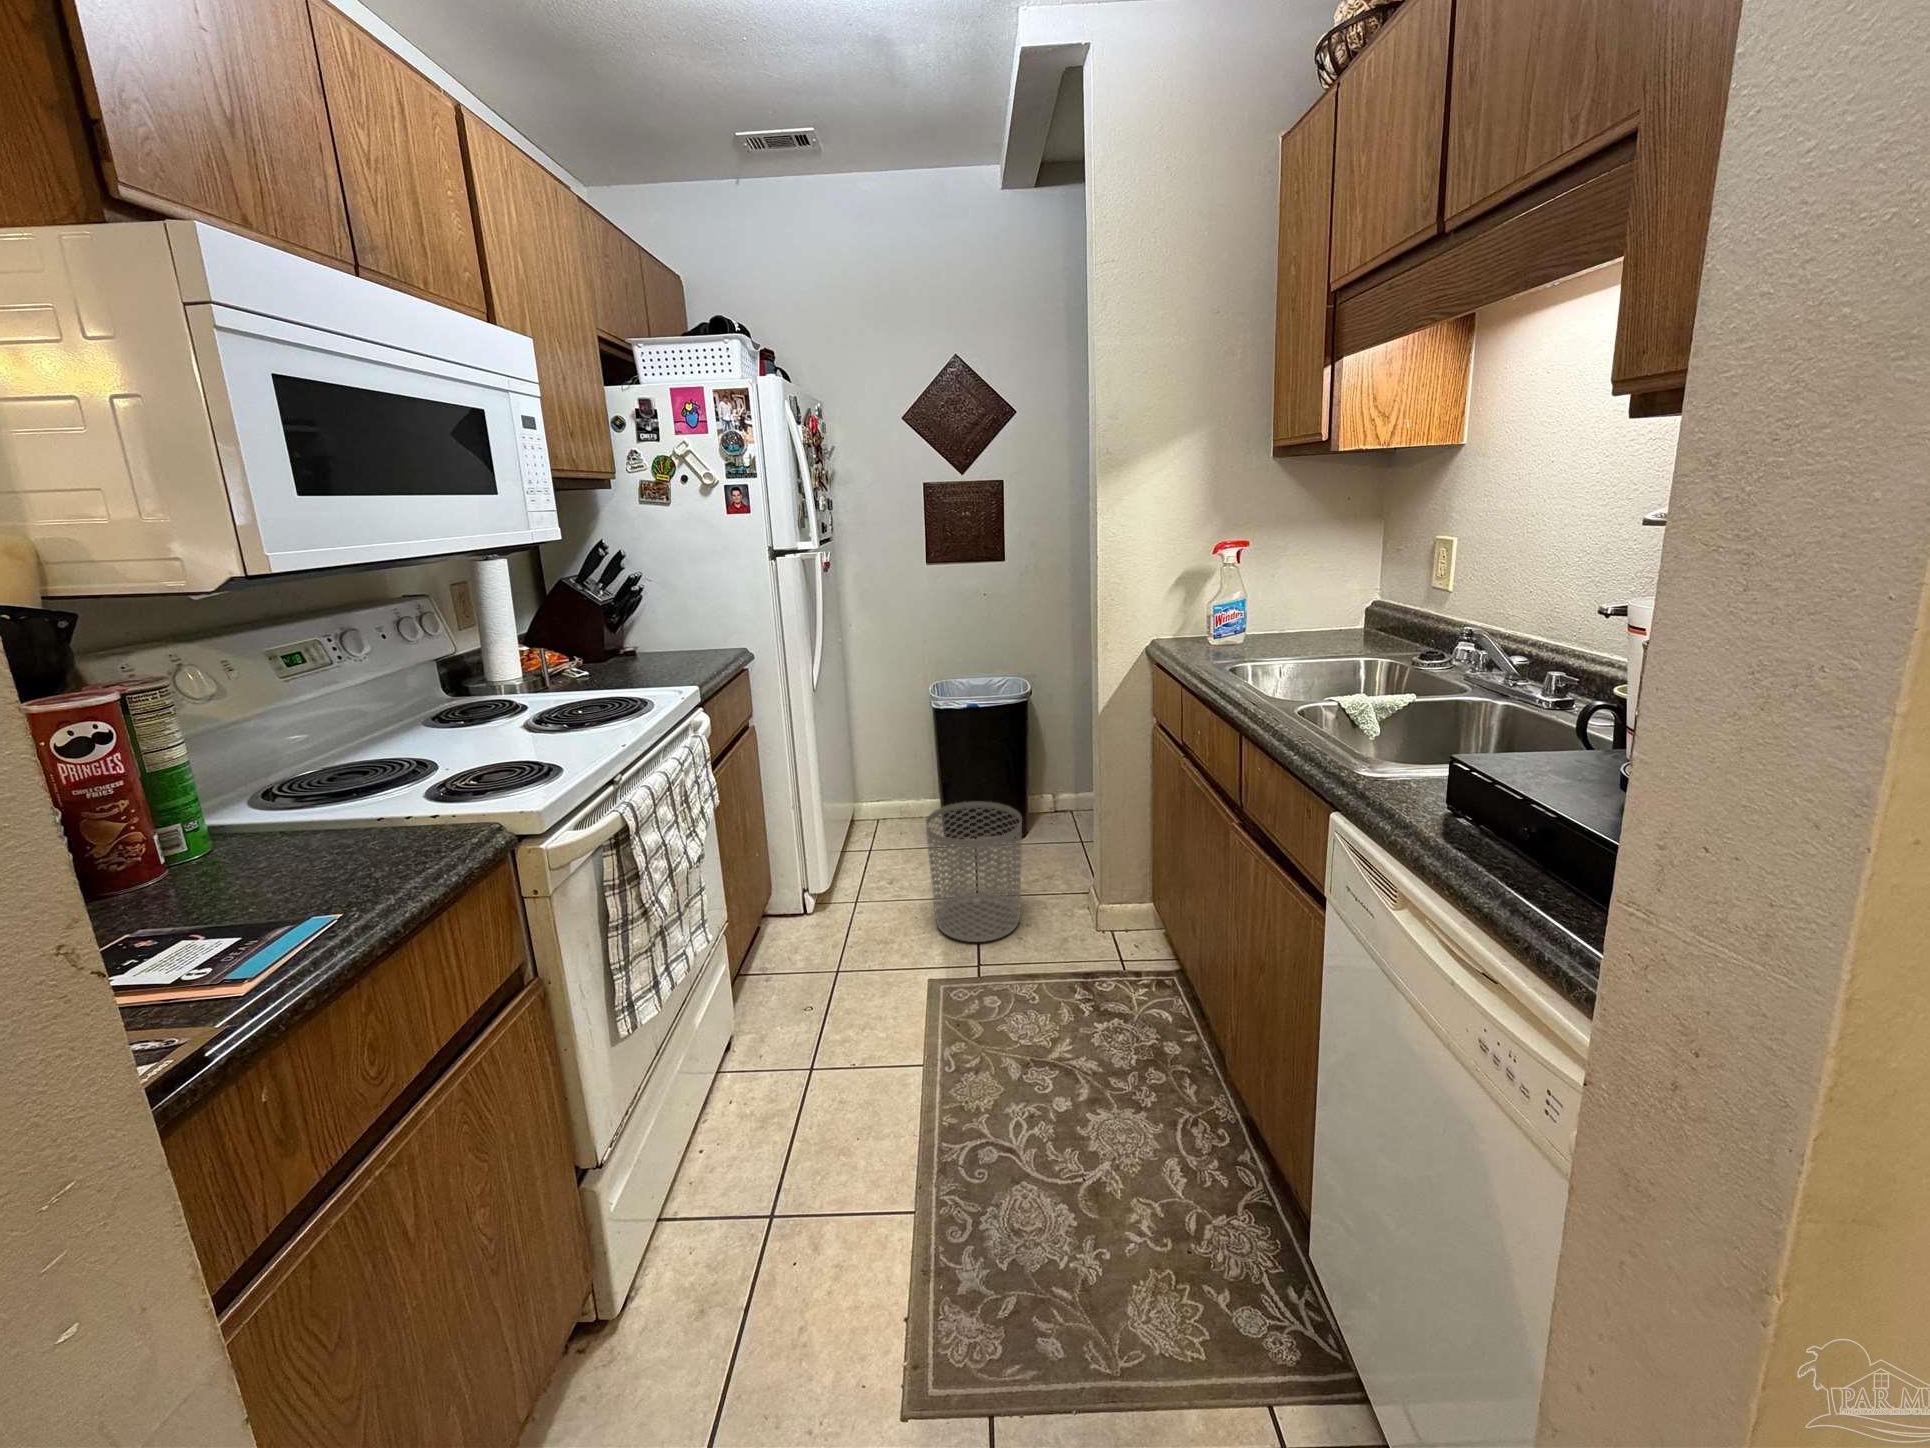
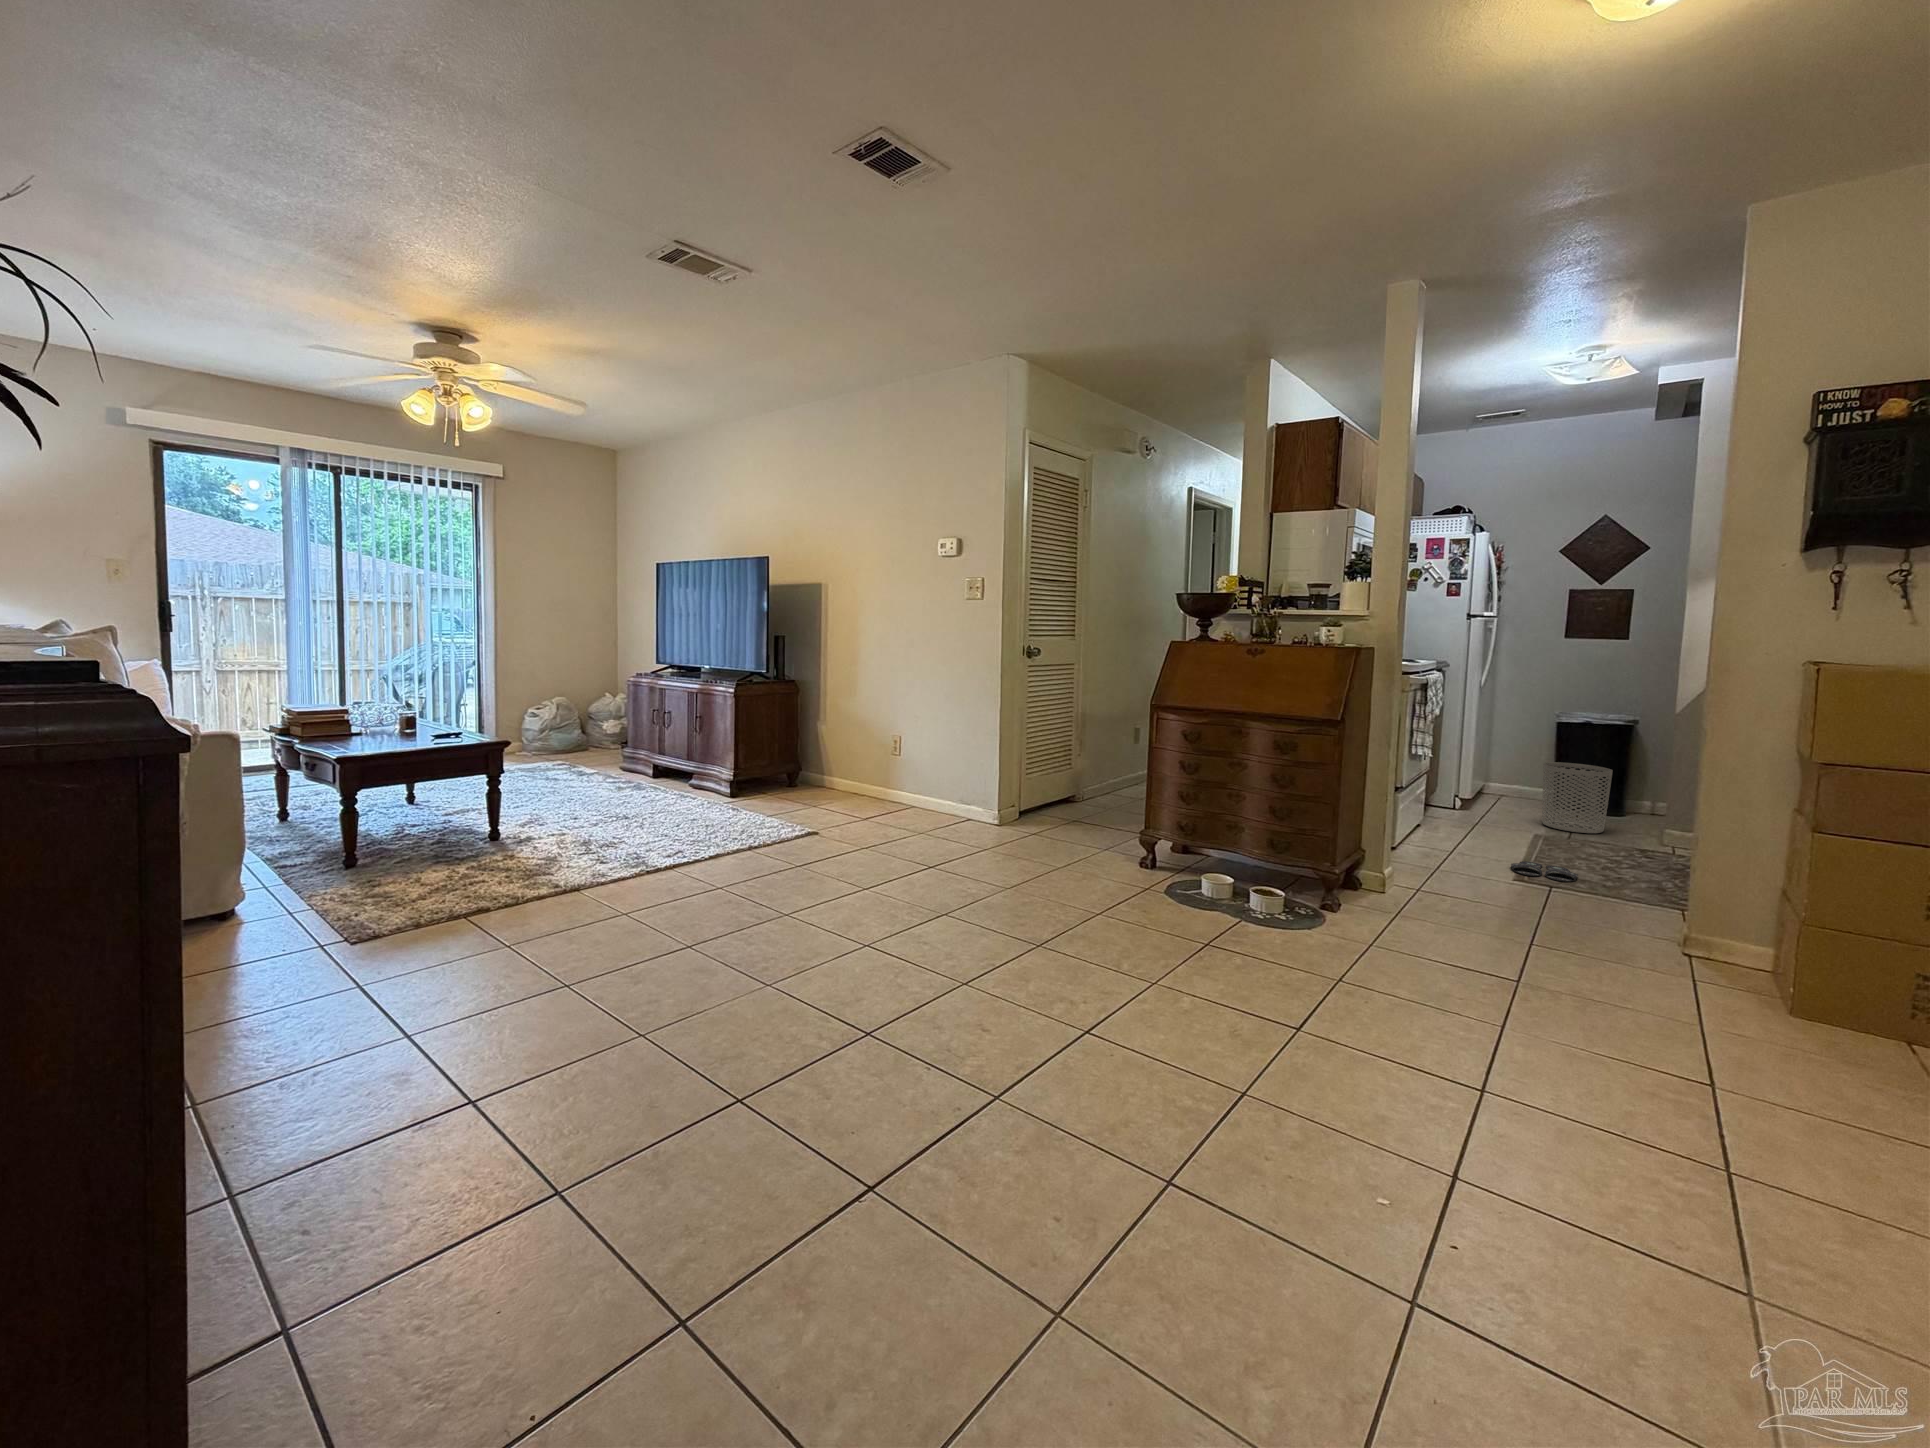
slippers: none [892,1196,1031,1351] -> present [1511,861,1578,882]

